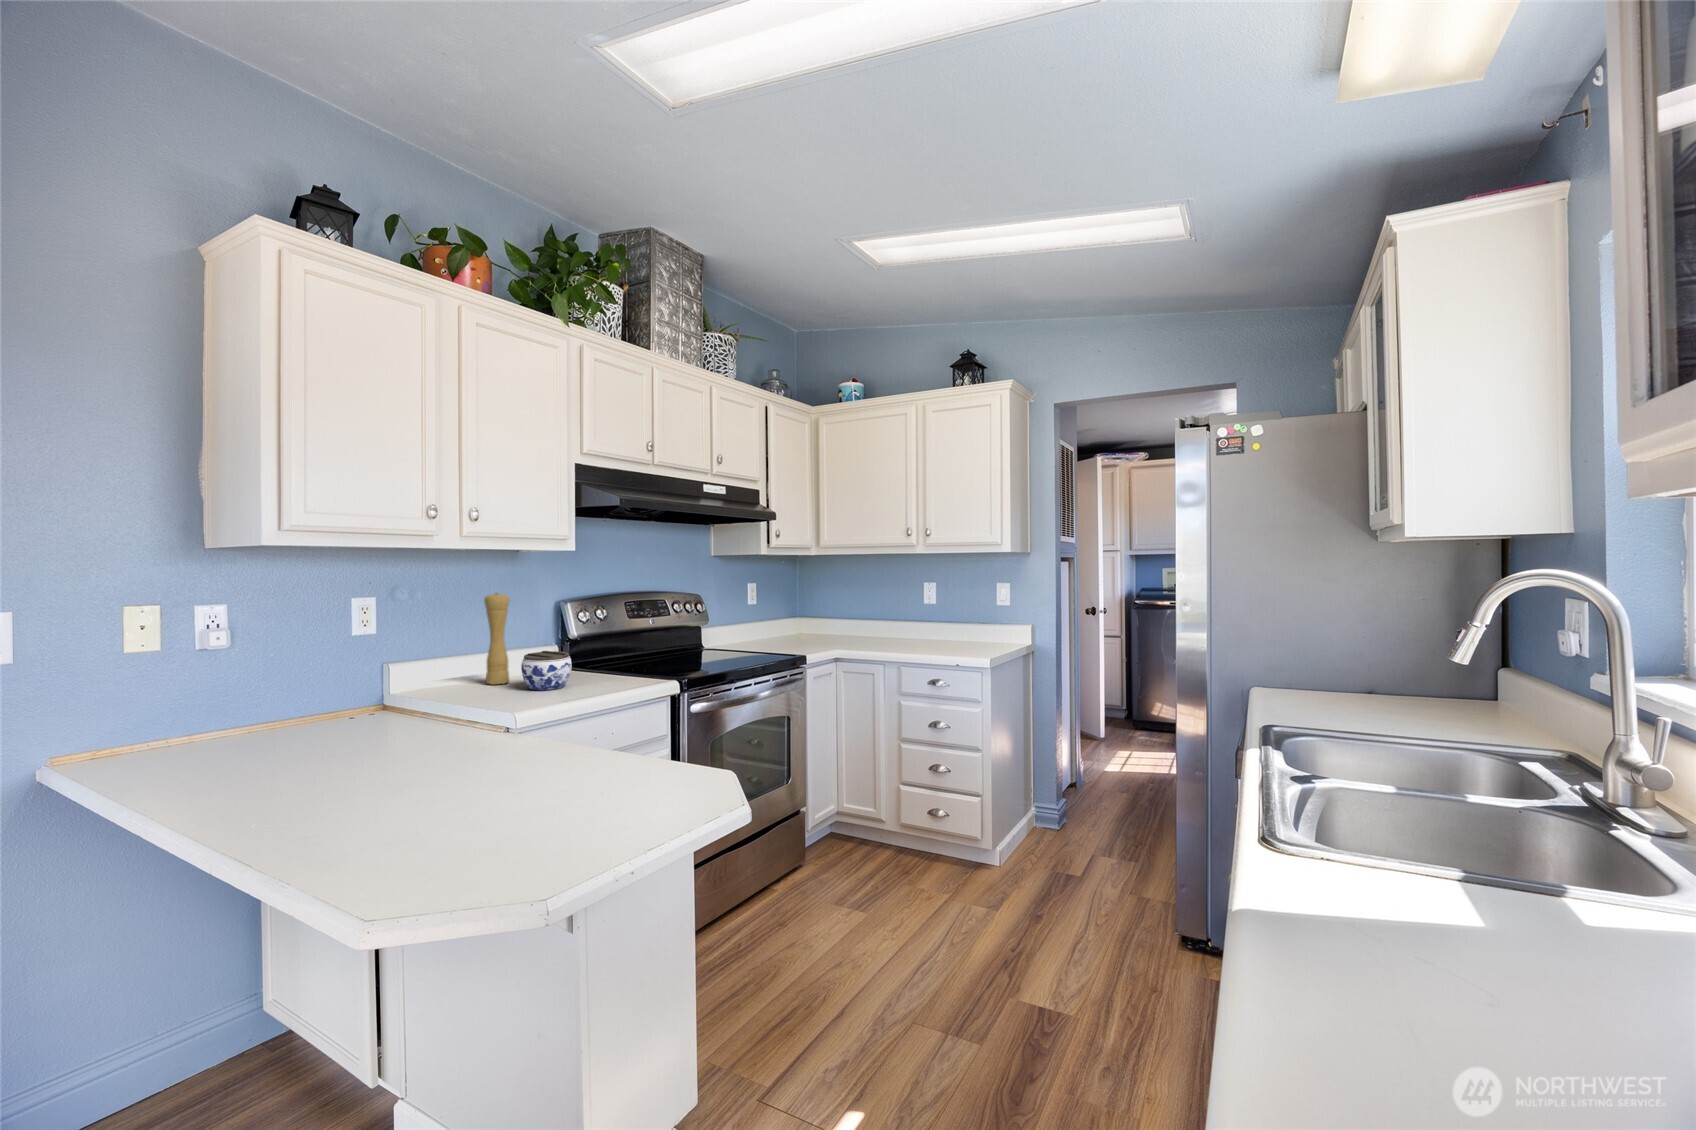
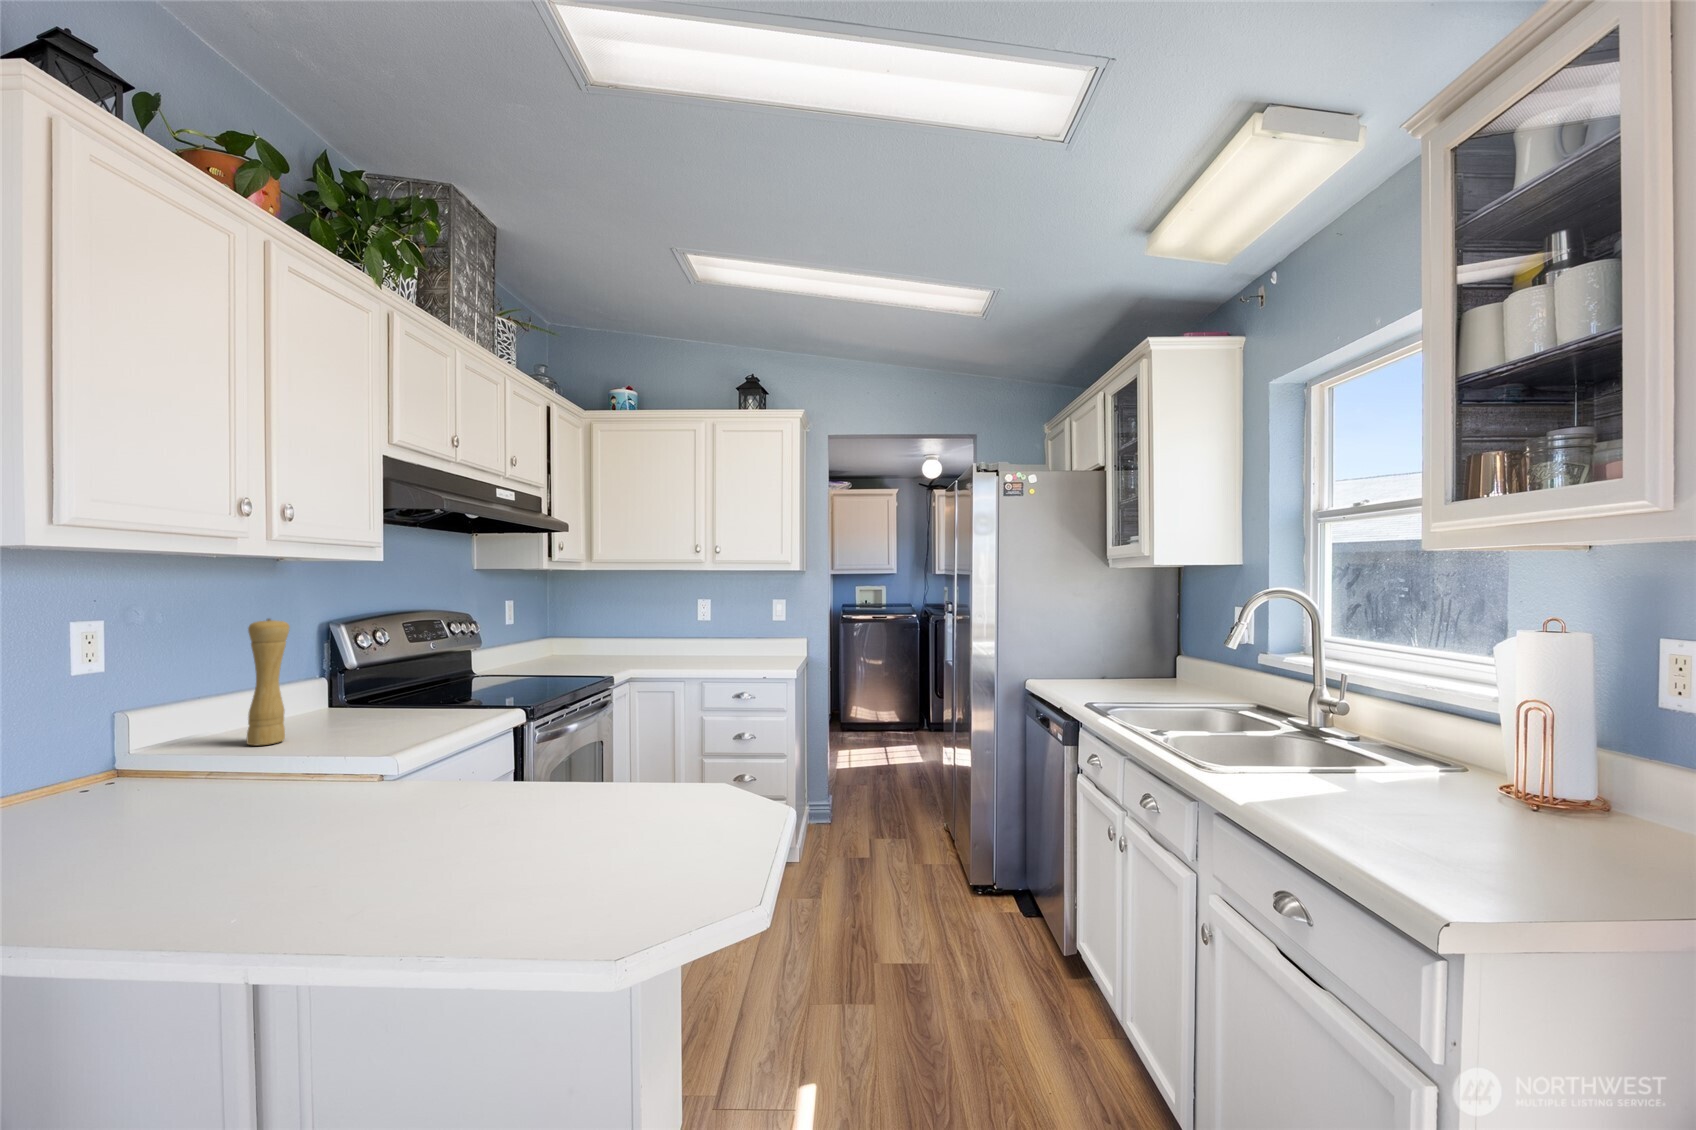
jar: present [521,651,572,690] -> none [323,692,397,745]

